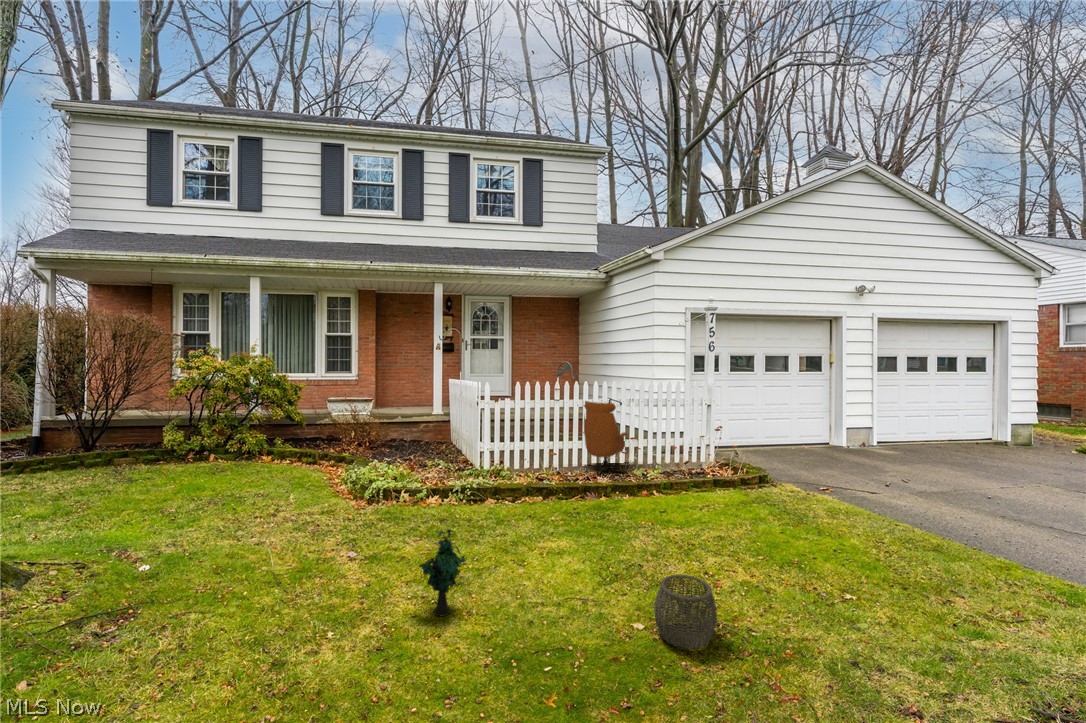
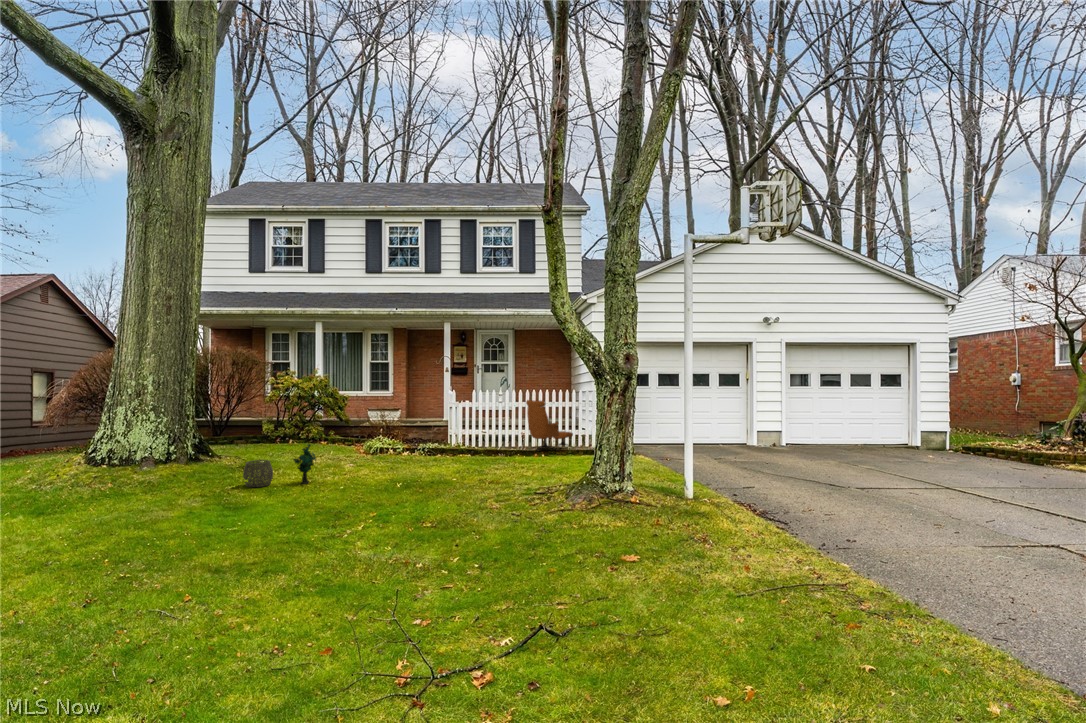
decorative plant: present [419,529,465,616] -> present [293,444,316,484]
woven basket: present [654,575,717,649] -> present [243,460,273,487]

